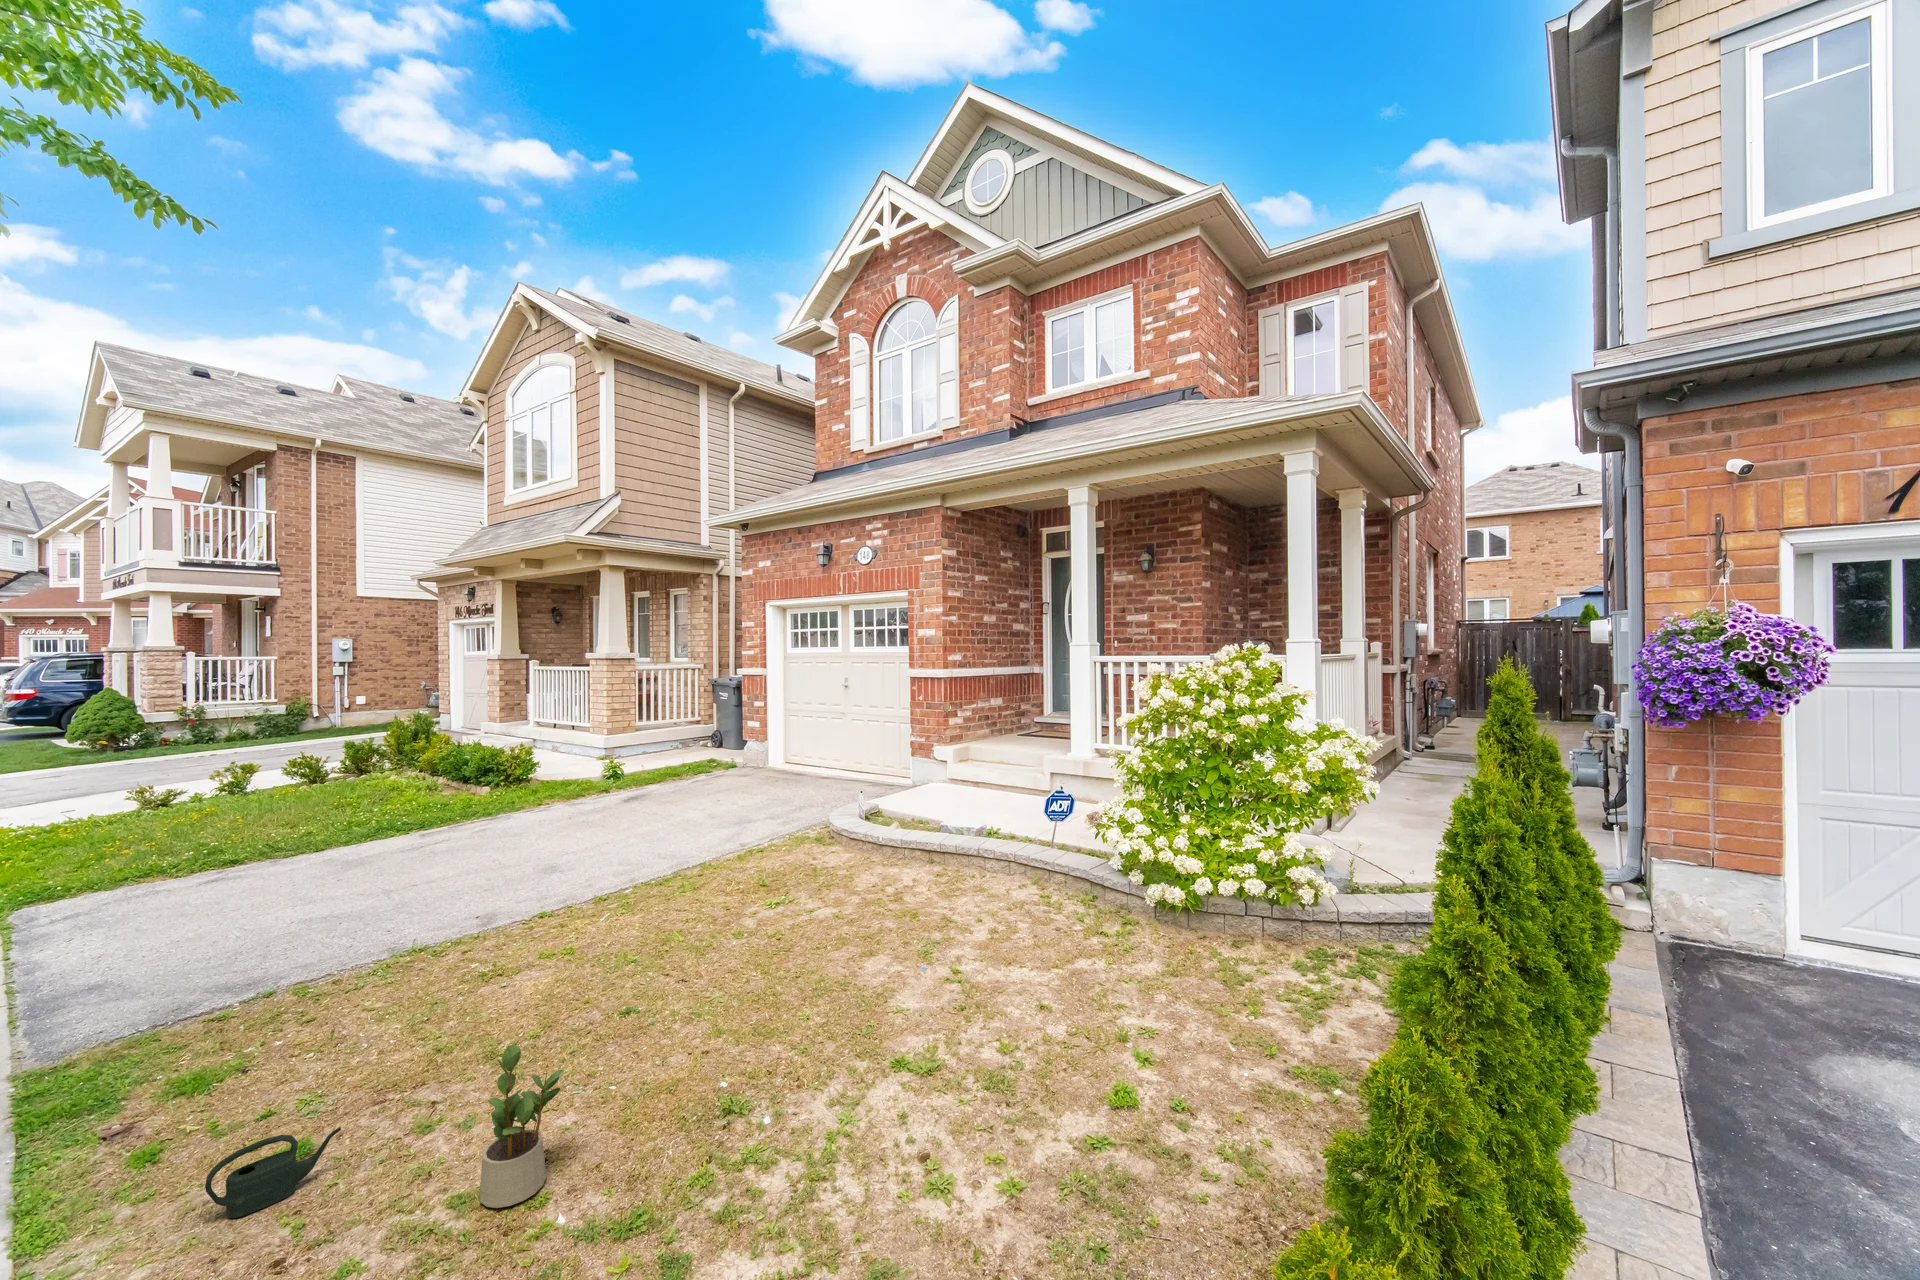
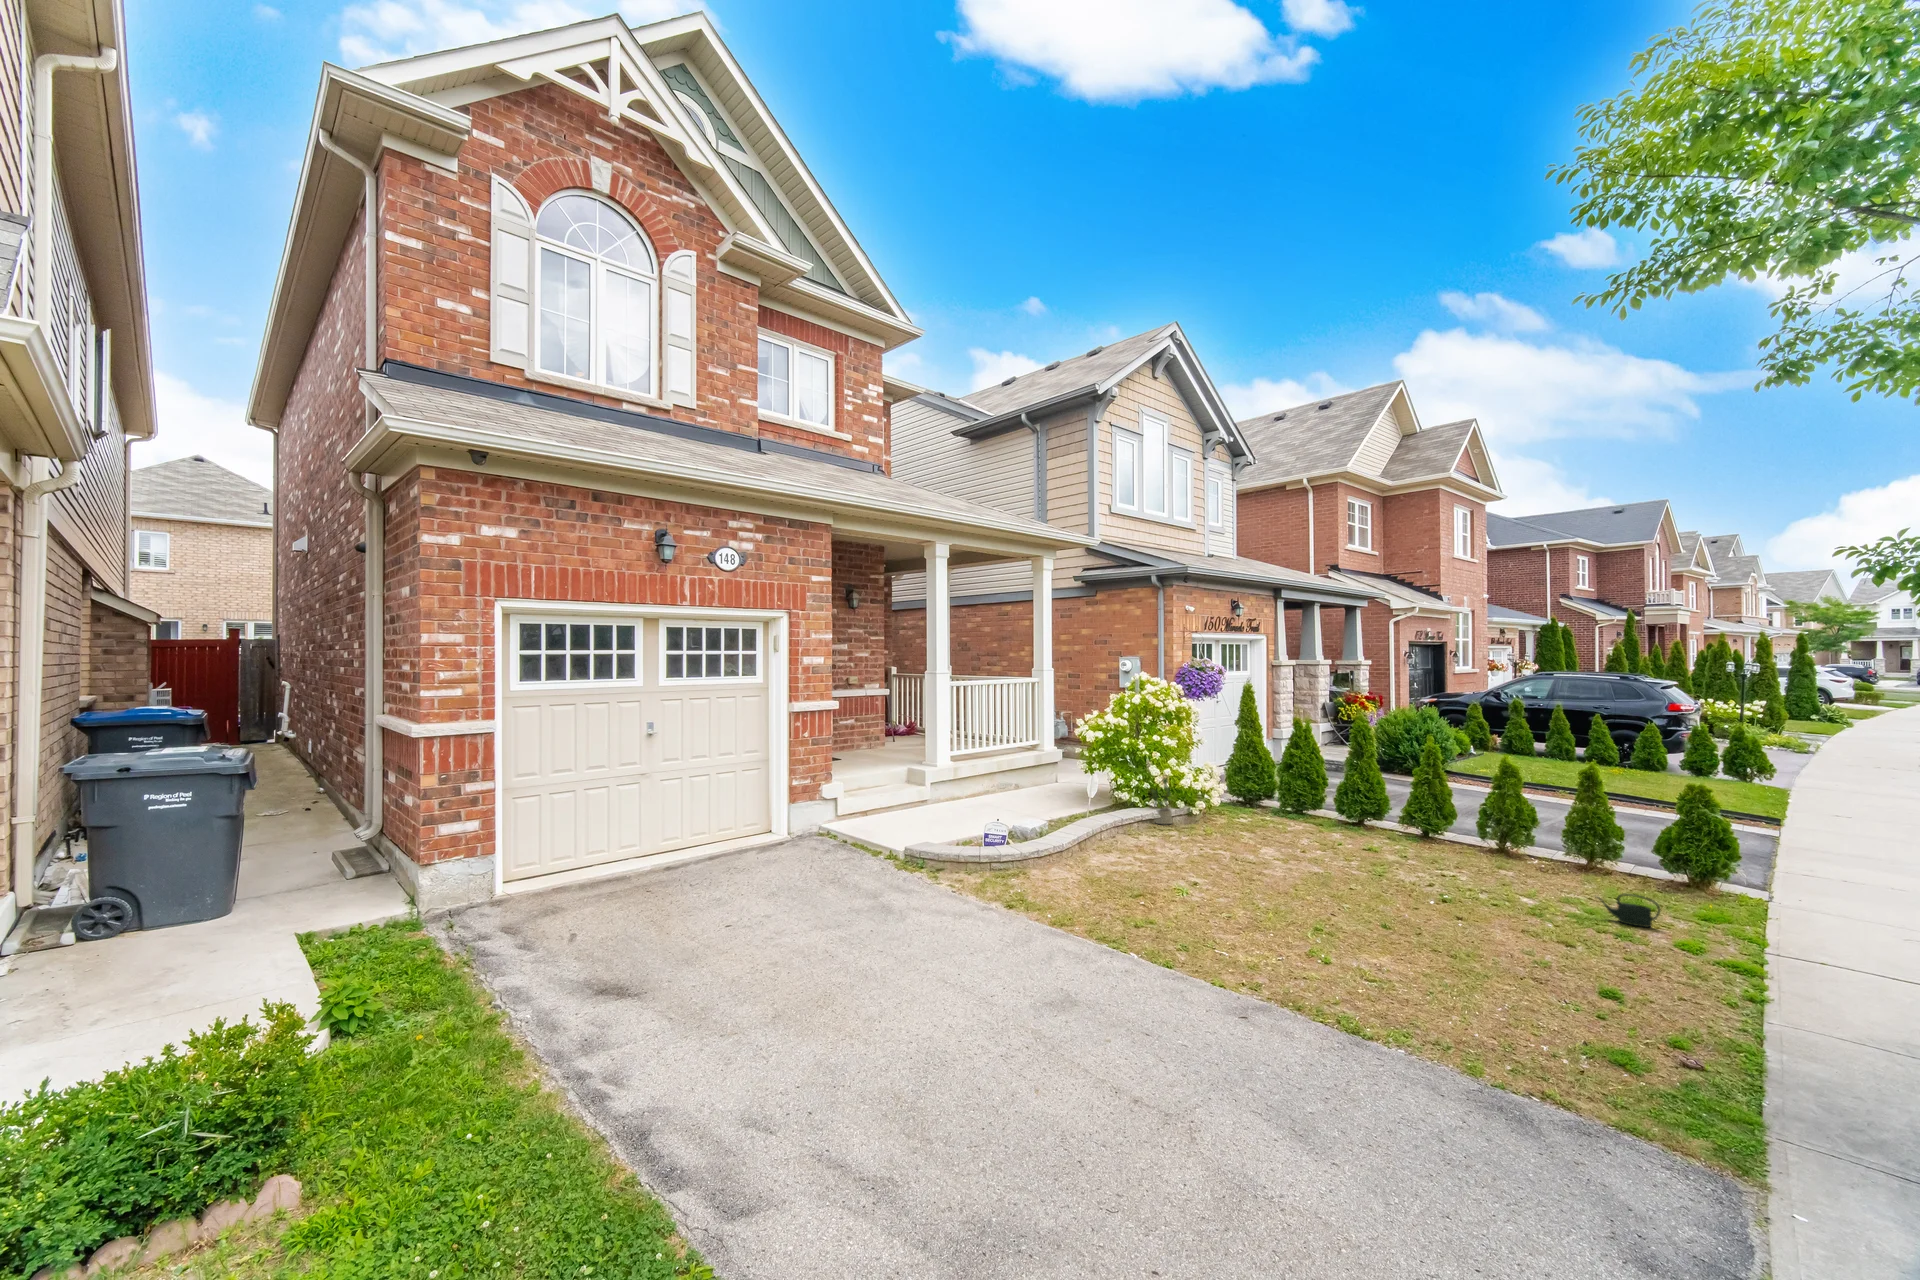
potted plant: present [480,1045,564,1208] -> present [1152,778,1173,824]

